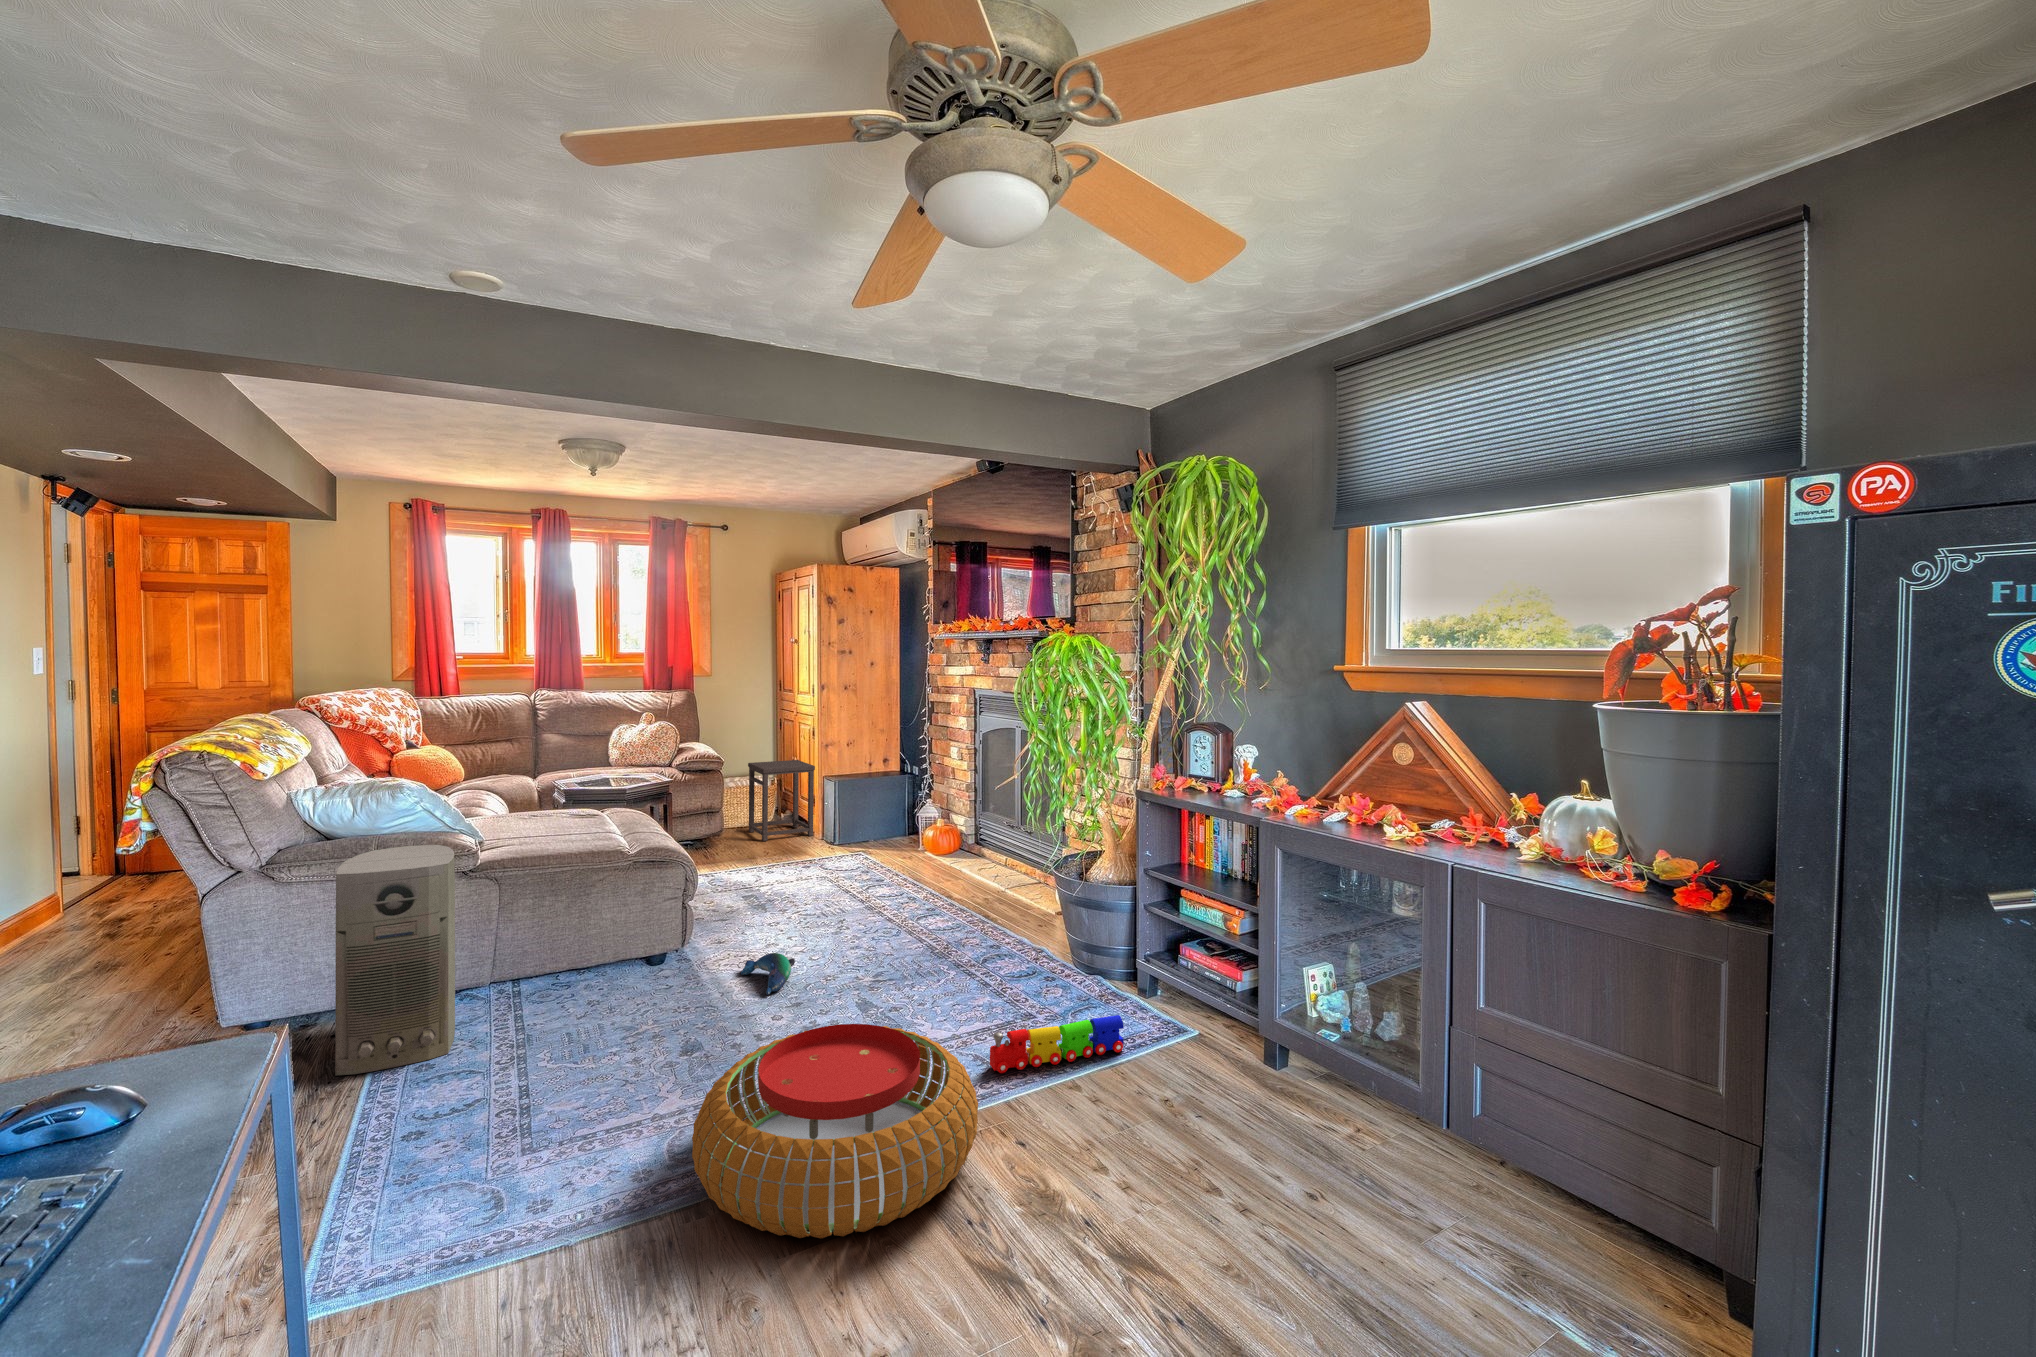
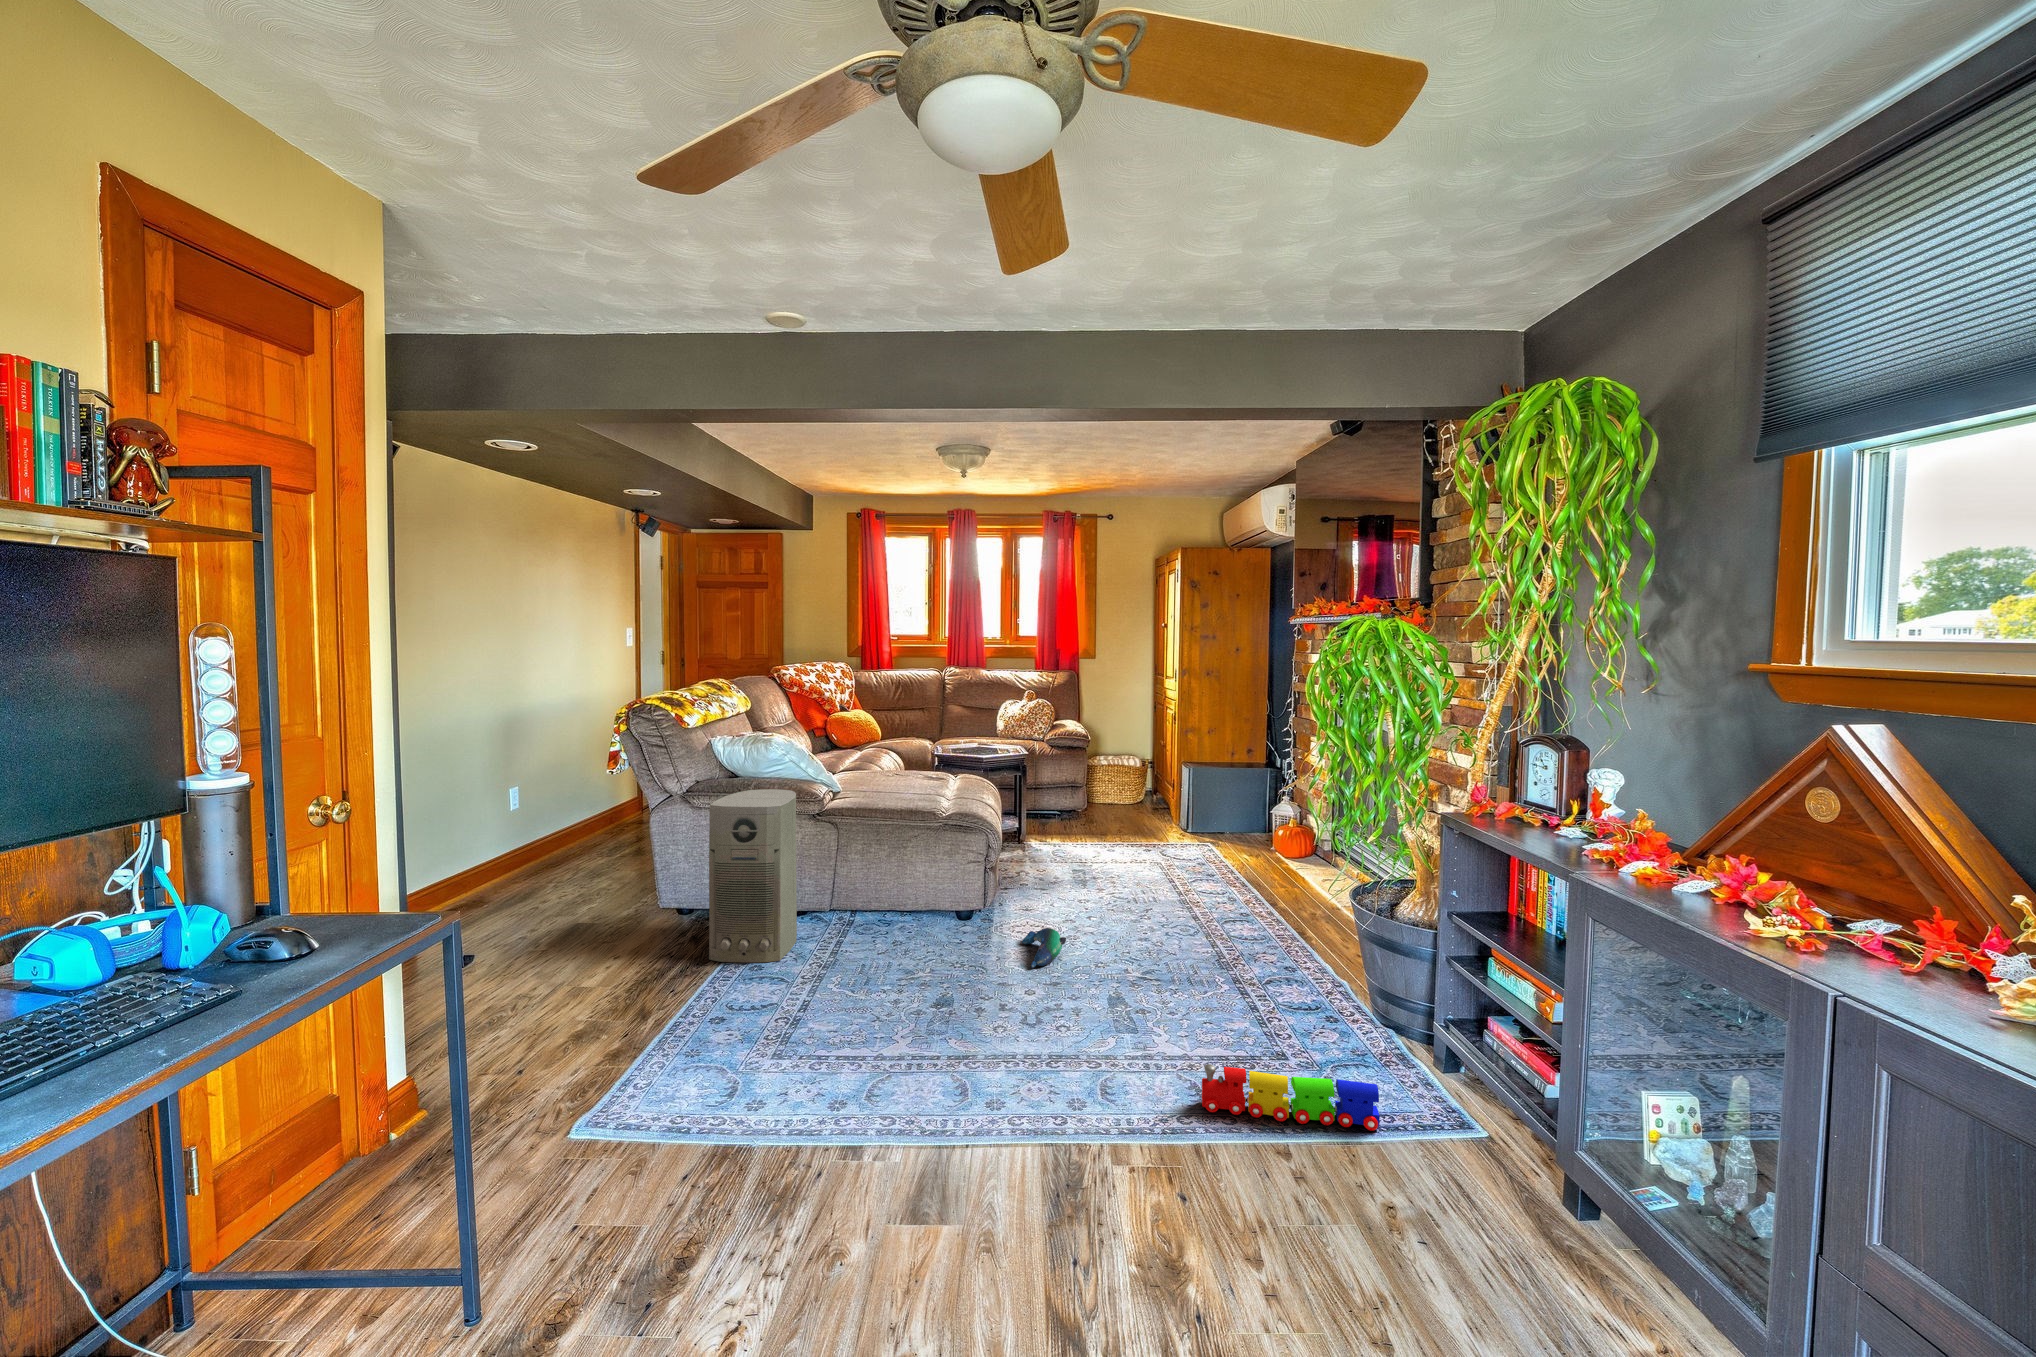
side table: present [748,760,815,841] -> none [1112,742,1172,819]
pouf: present [692,1024,978,1239] -> none [853,1010,1140,1232]

